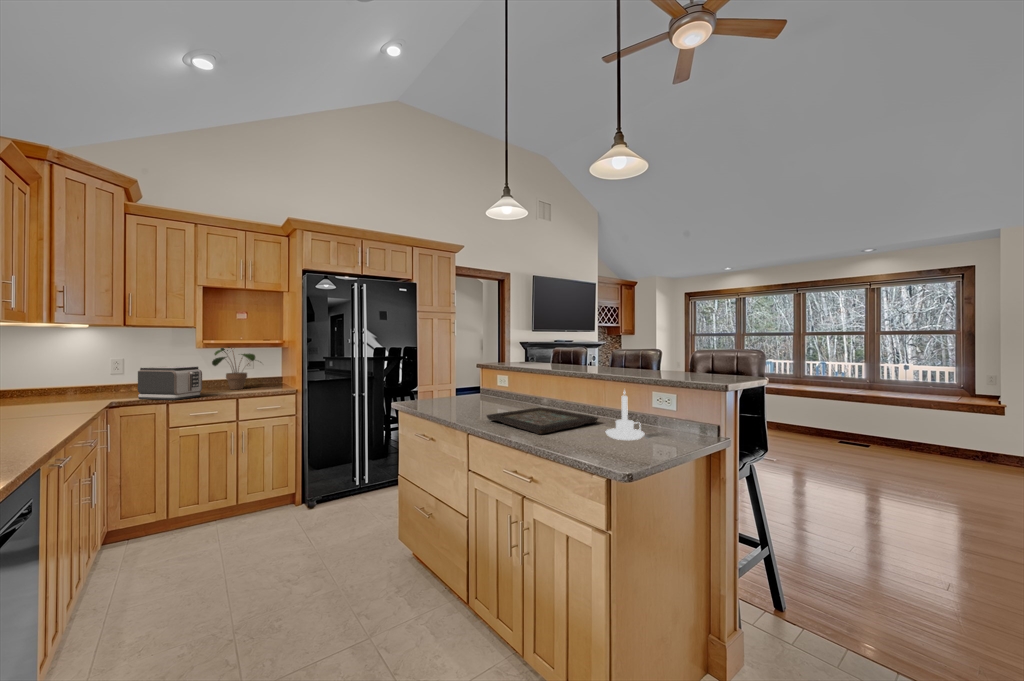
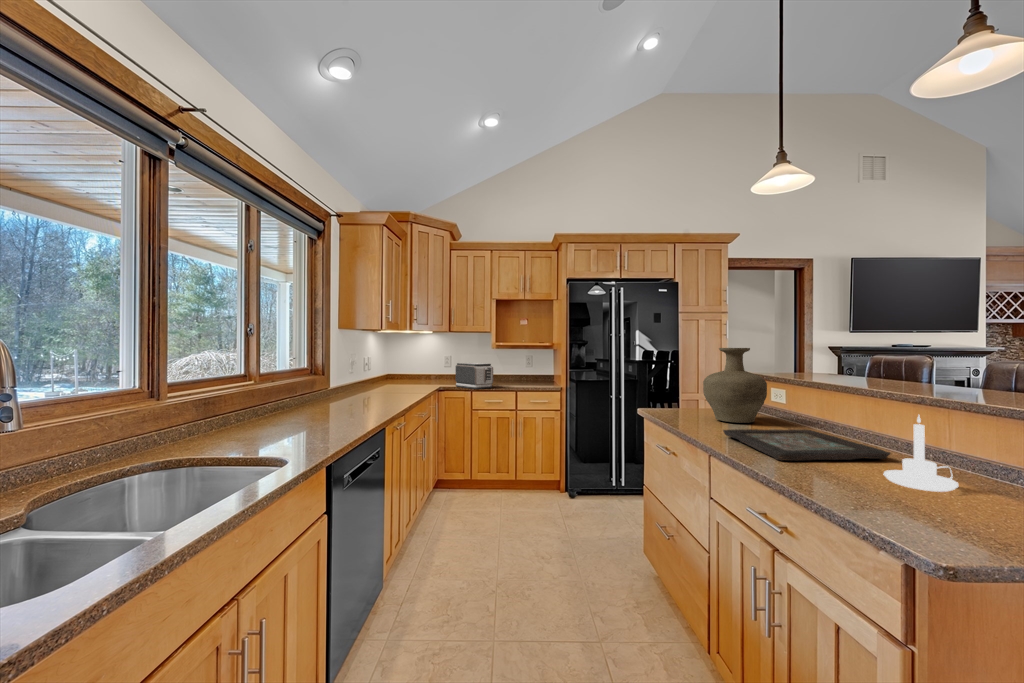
vase: none [459,344,508,408] -> present [703,348,767,423]
potted plant: present [212,347,255,389] -> none [503,348,539,384]

